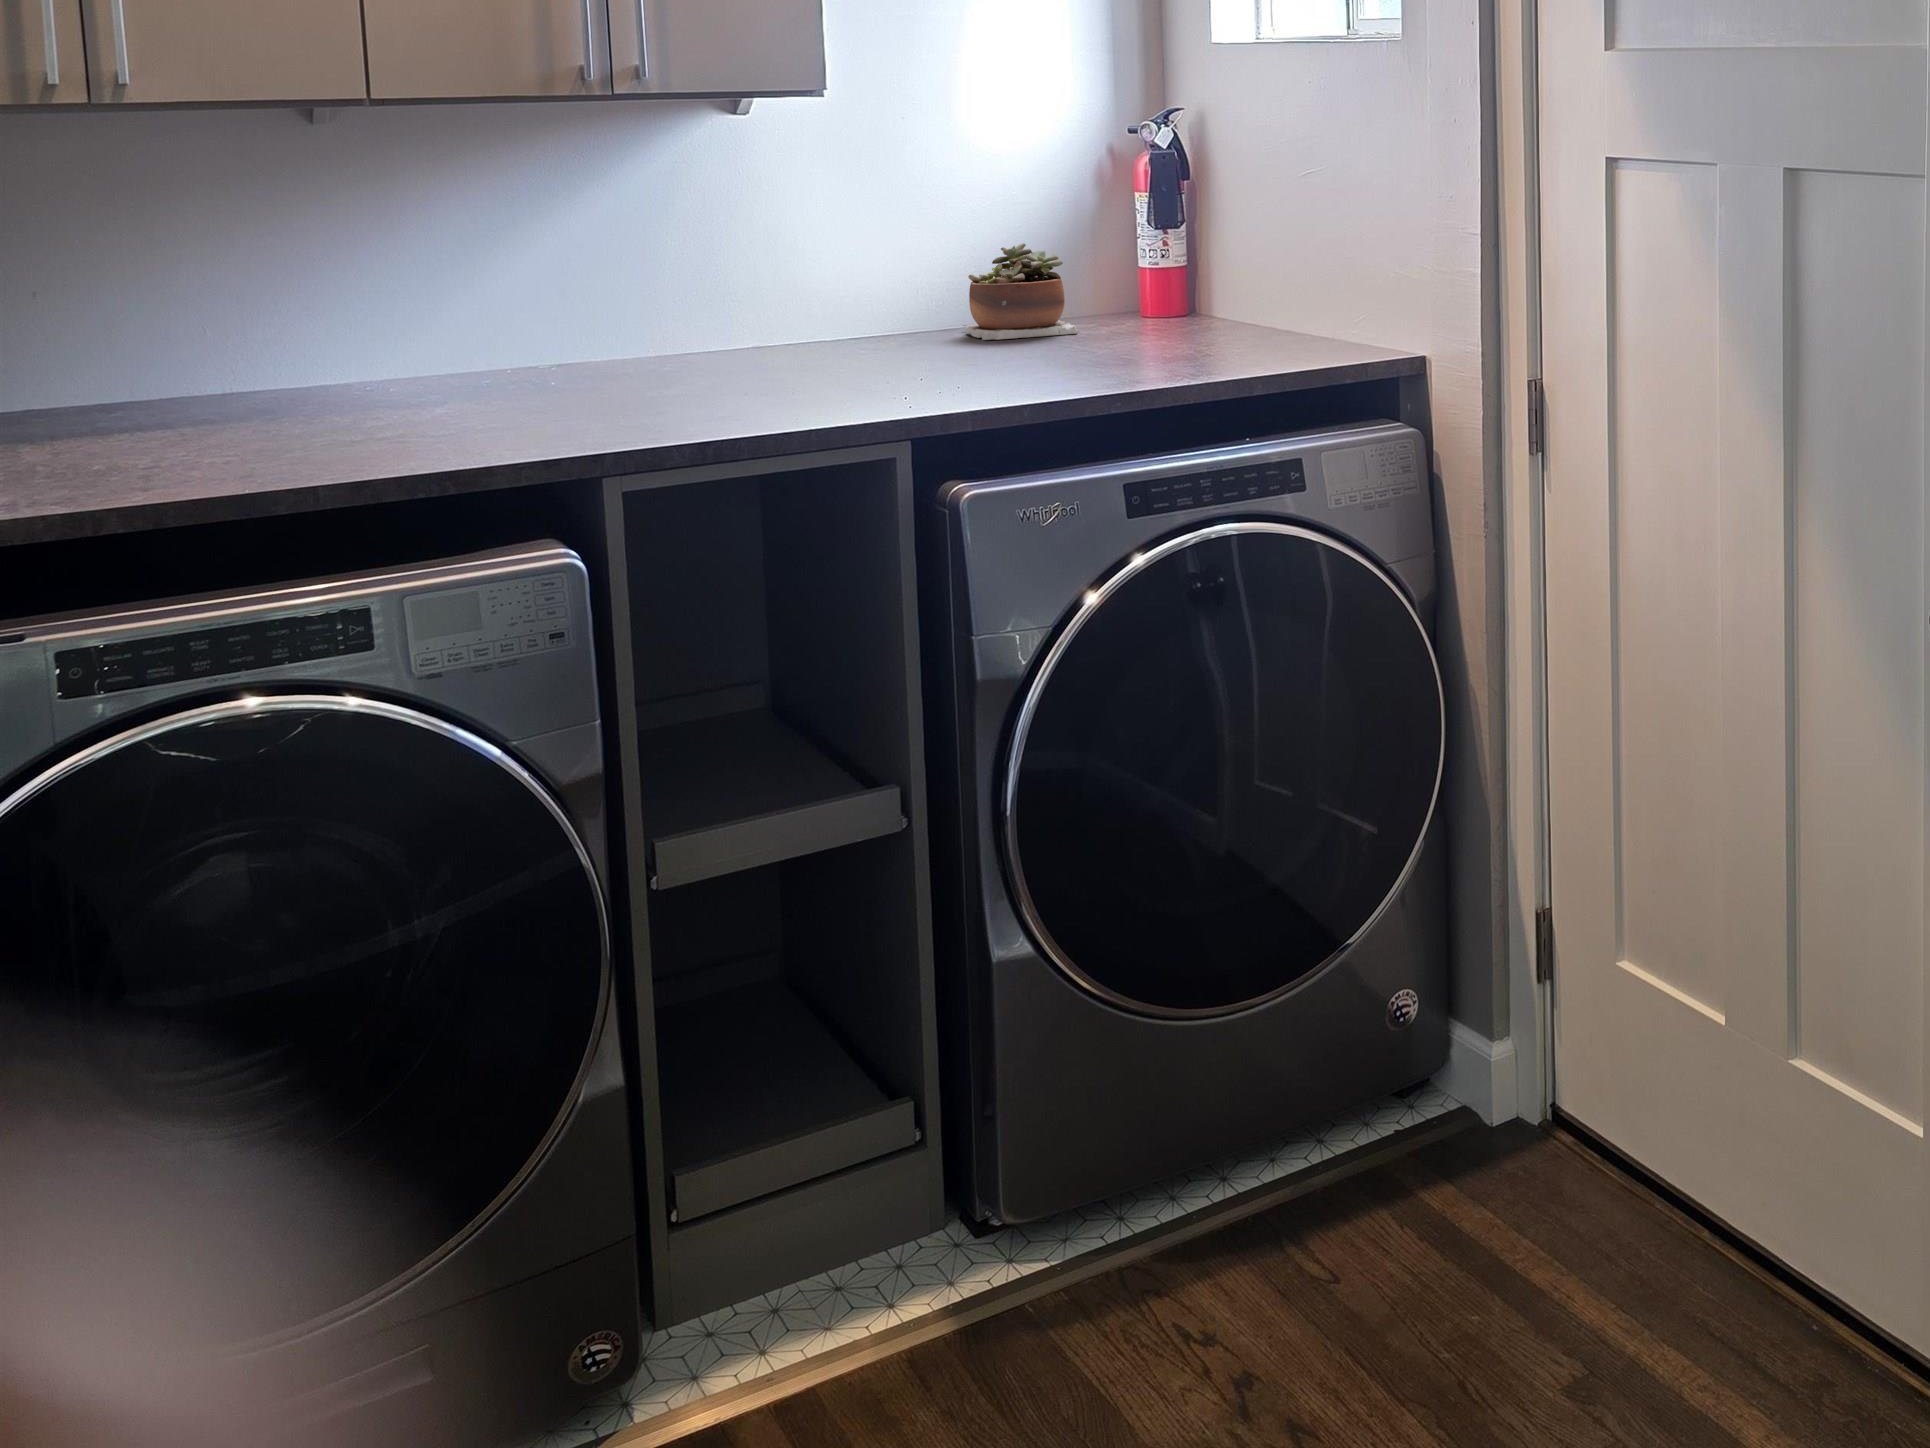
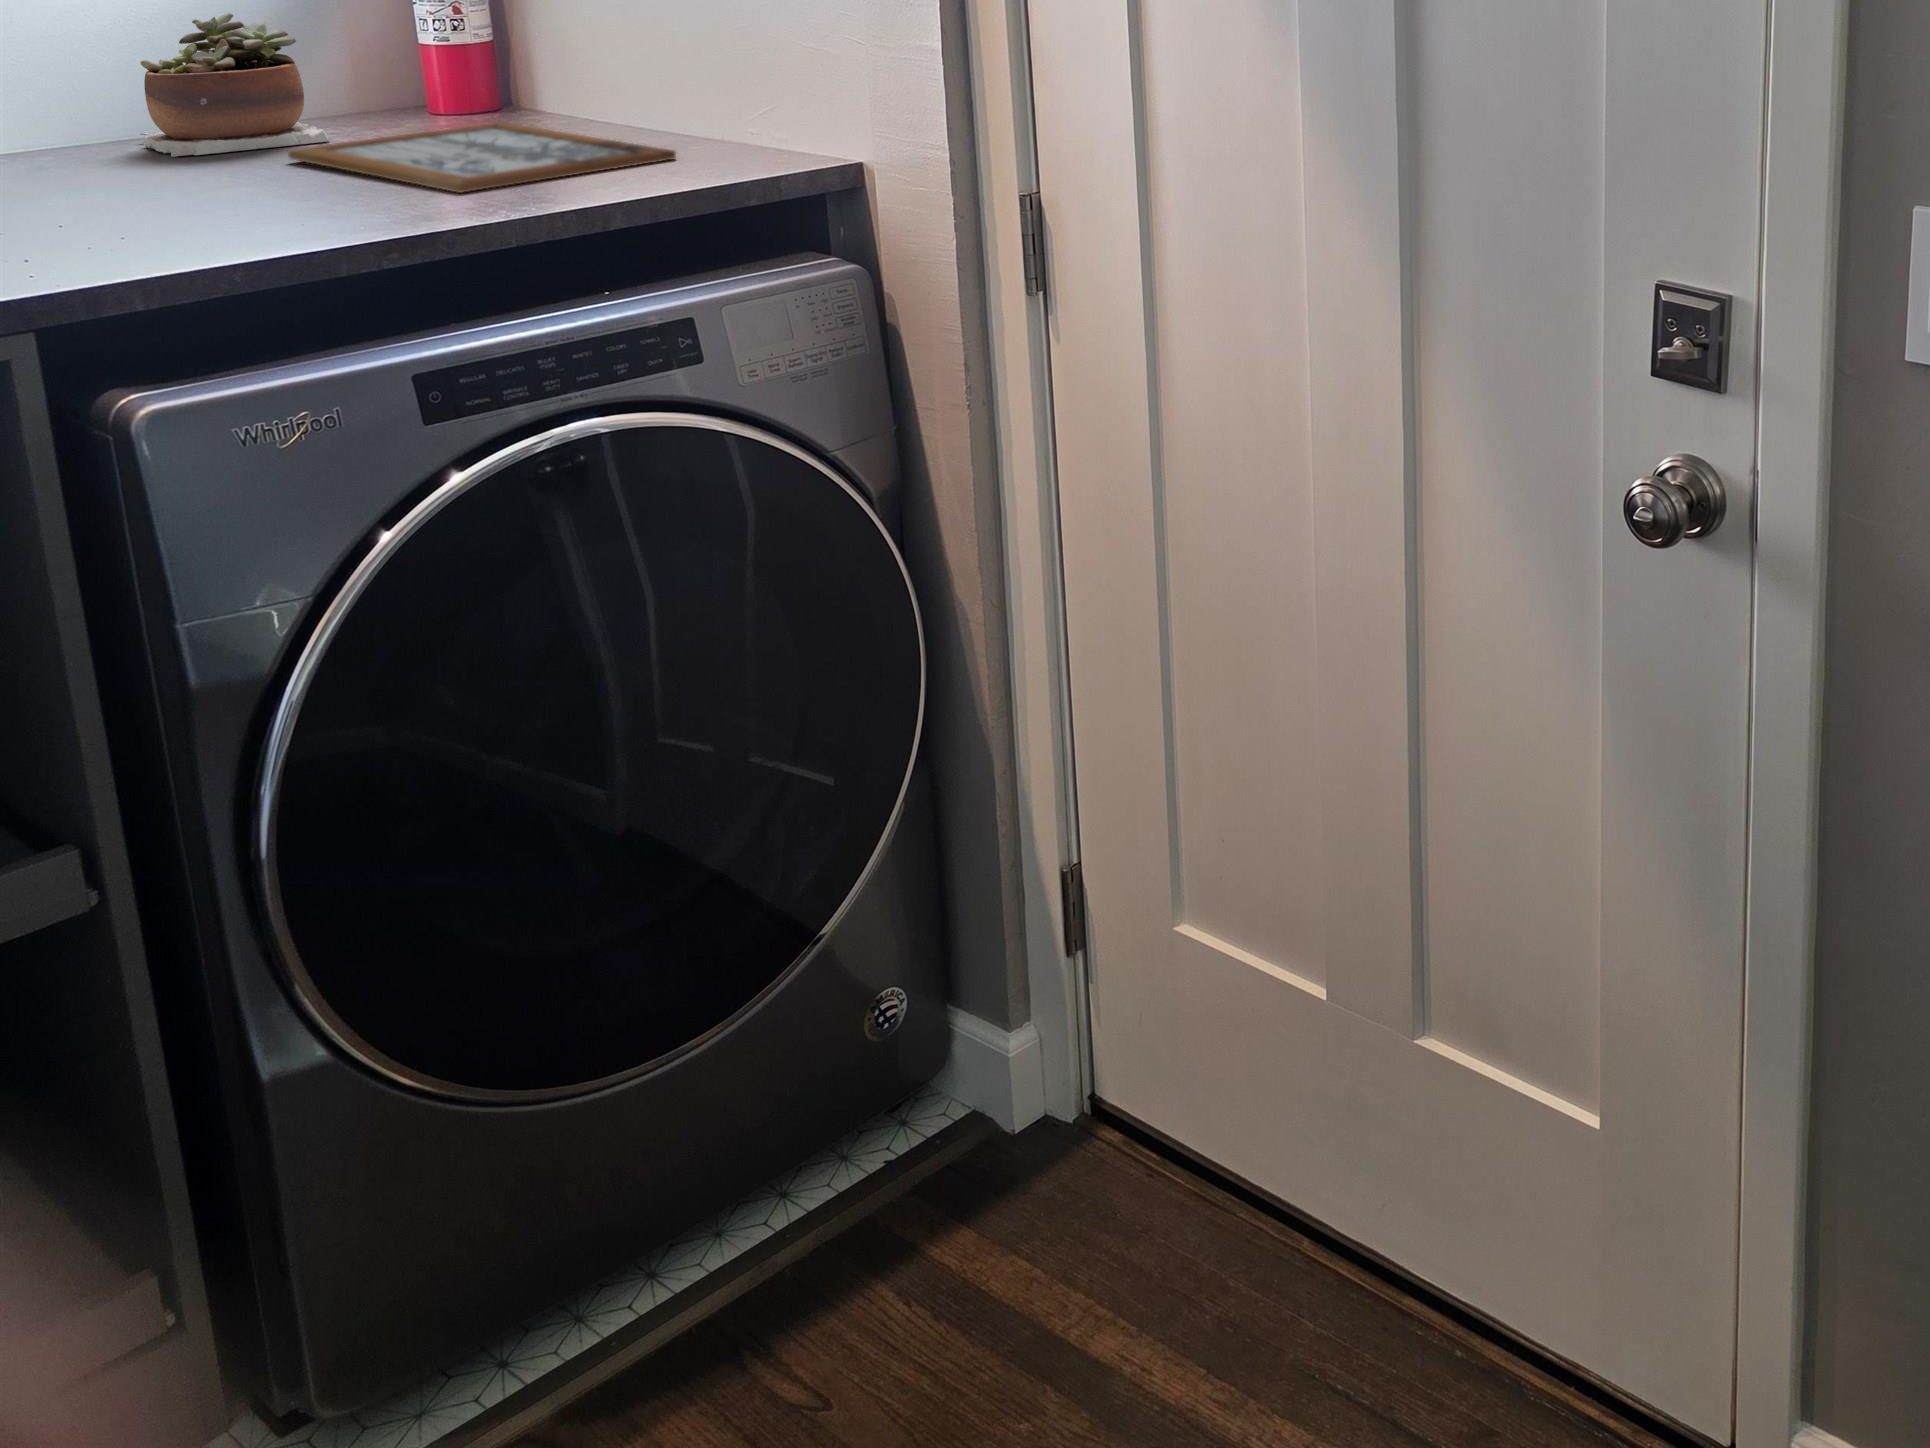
picture frame: none [1053,323,1300,367] -> present [288,122,676,193]

